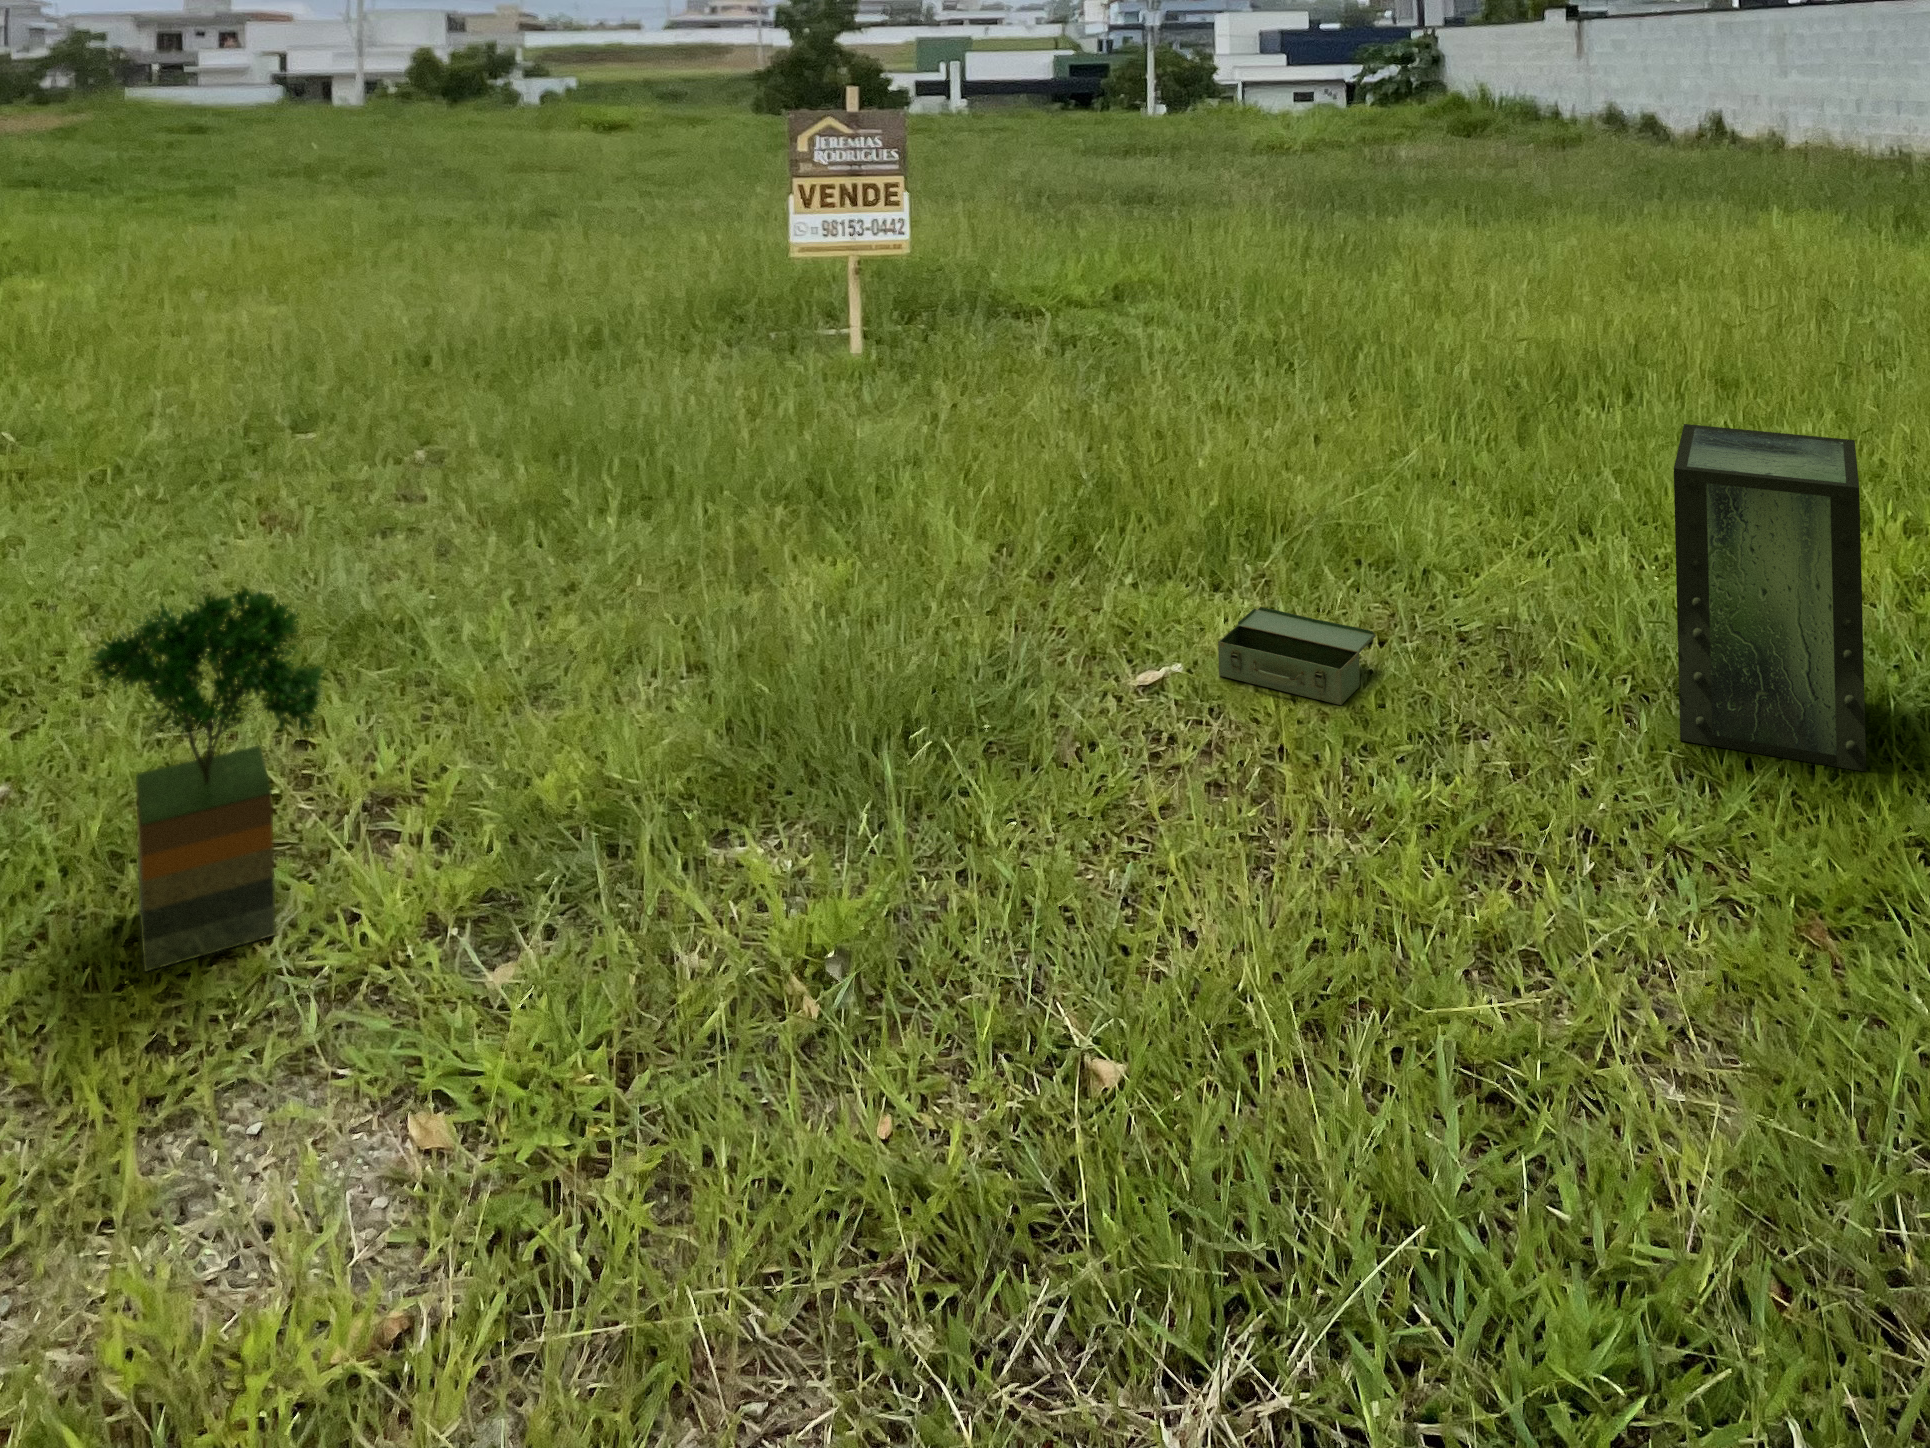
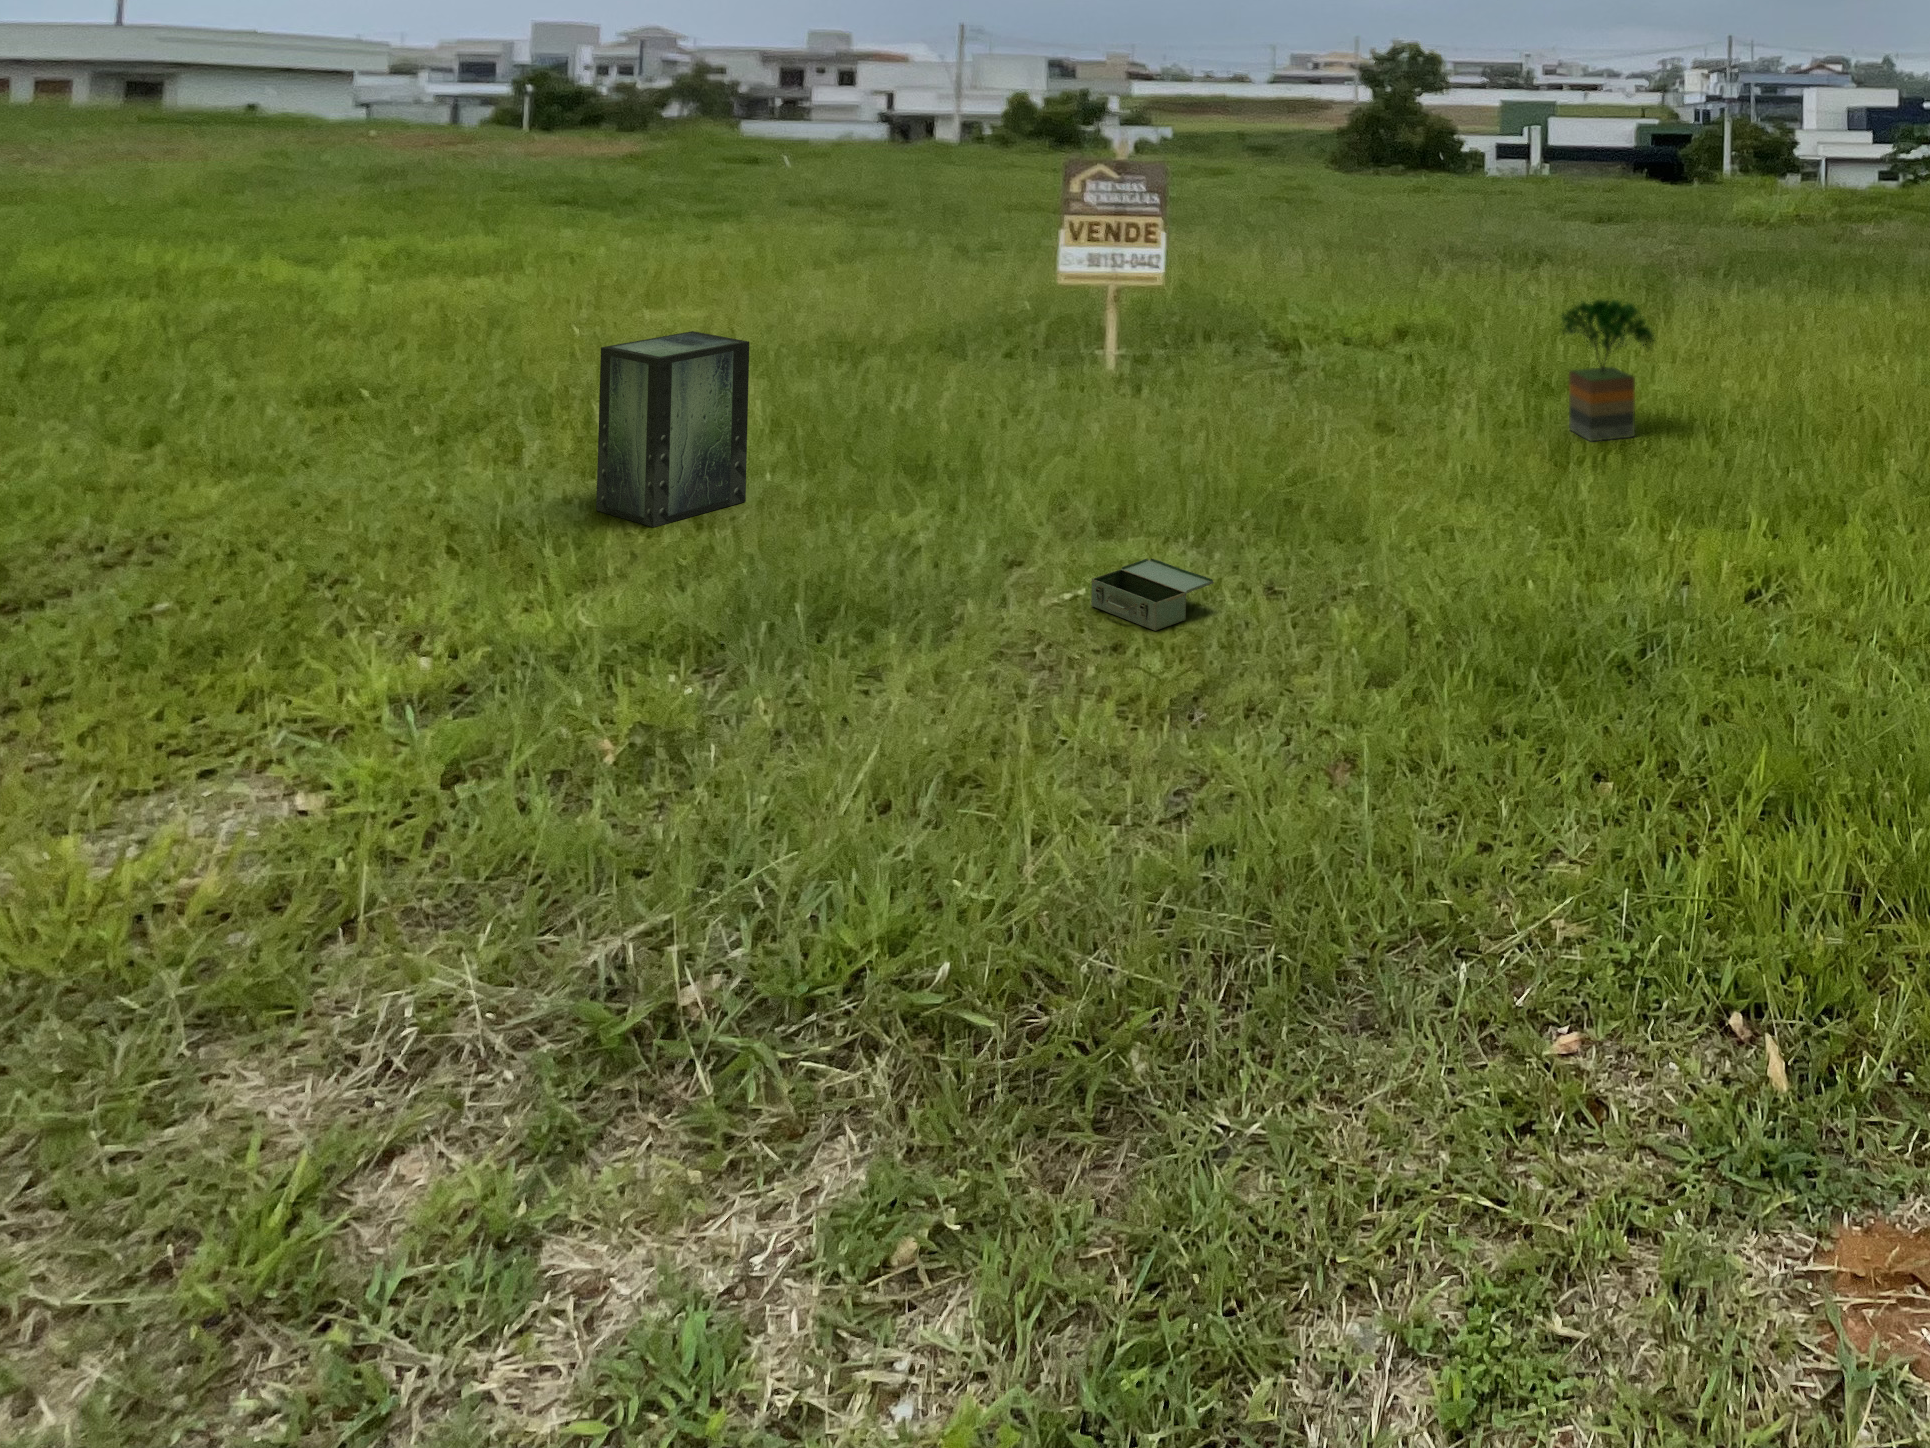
storage box: present [1674,424,1866,772] -> present [596,331,749,527]
potted tree: present [88,589,324,971] -> present [1561,299,1655,441]

